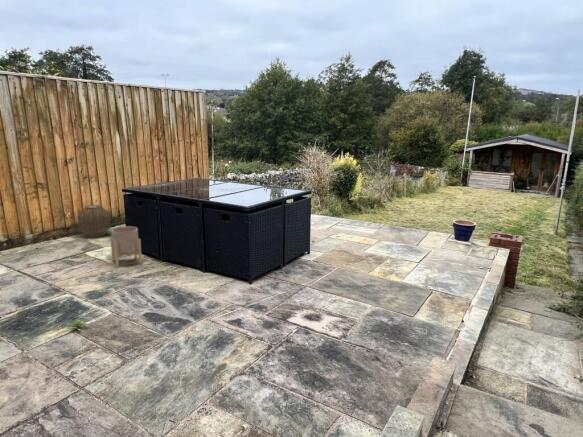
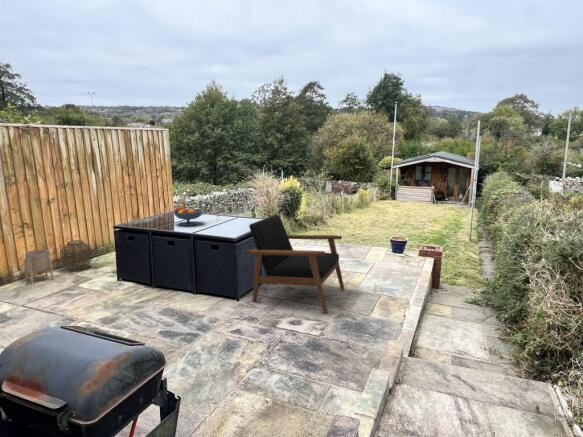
fruit bowl: none [186,169,221,192] -> present [174,206,202,226]
armchair: none [262,183,387,311] -> present [247,215,344,315]
planter: present [110,226,142,267] -> present [24,250,54,283]

